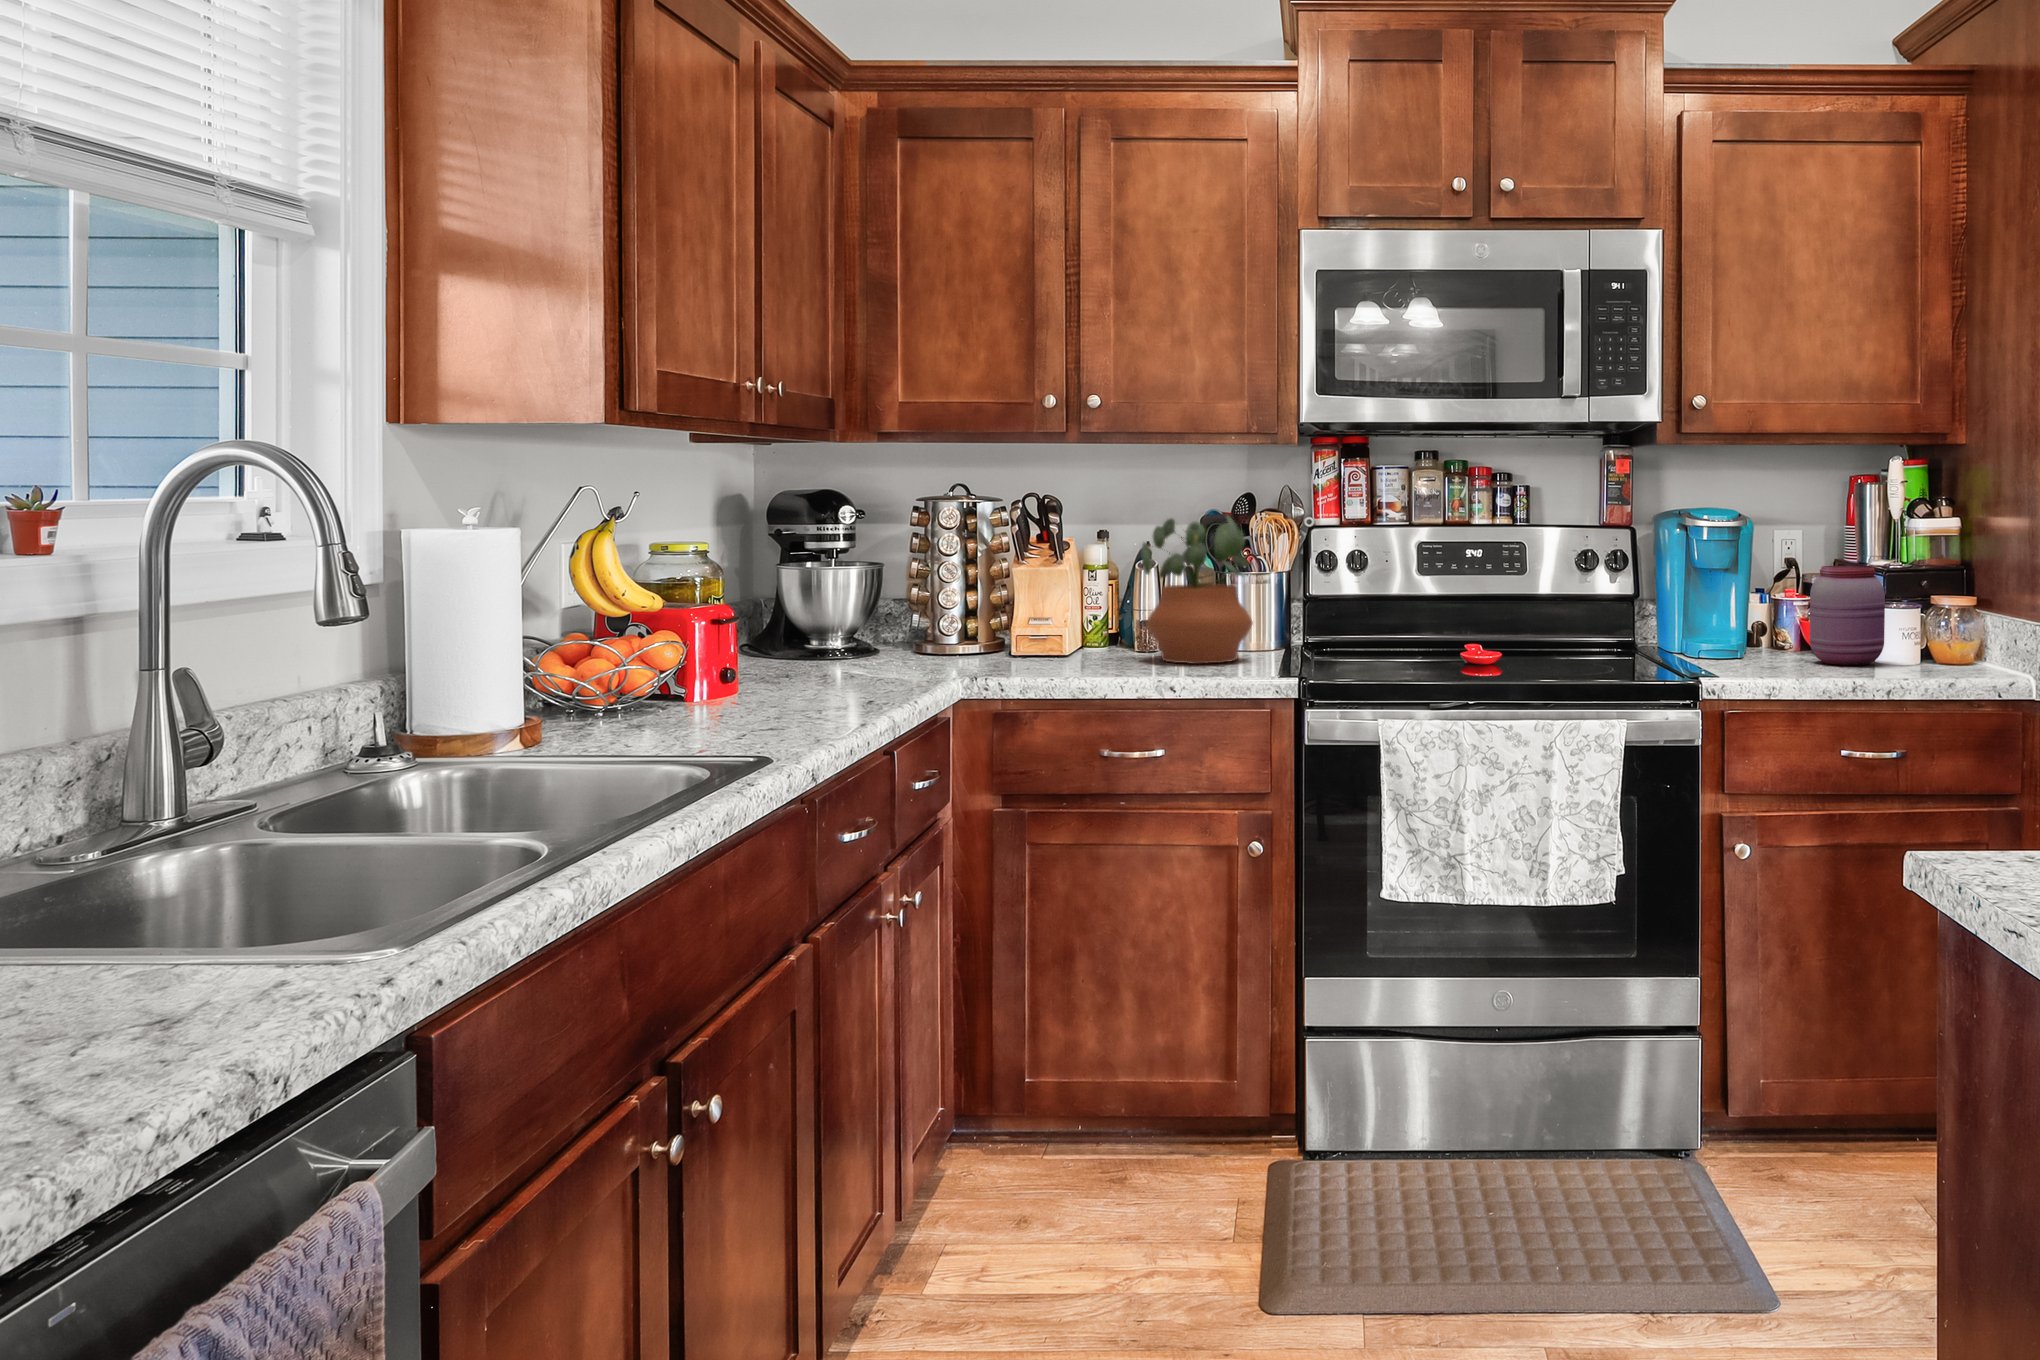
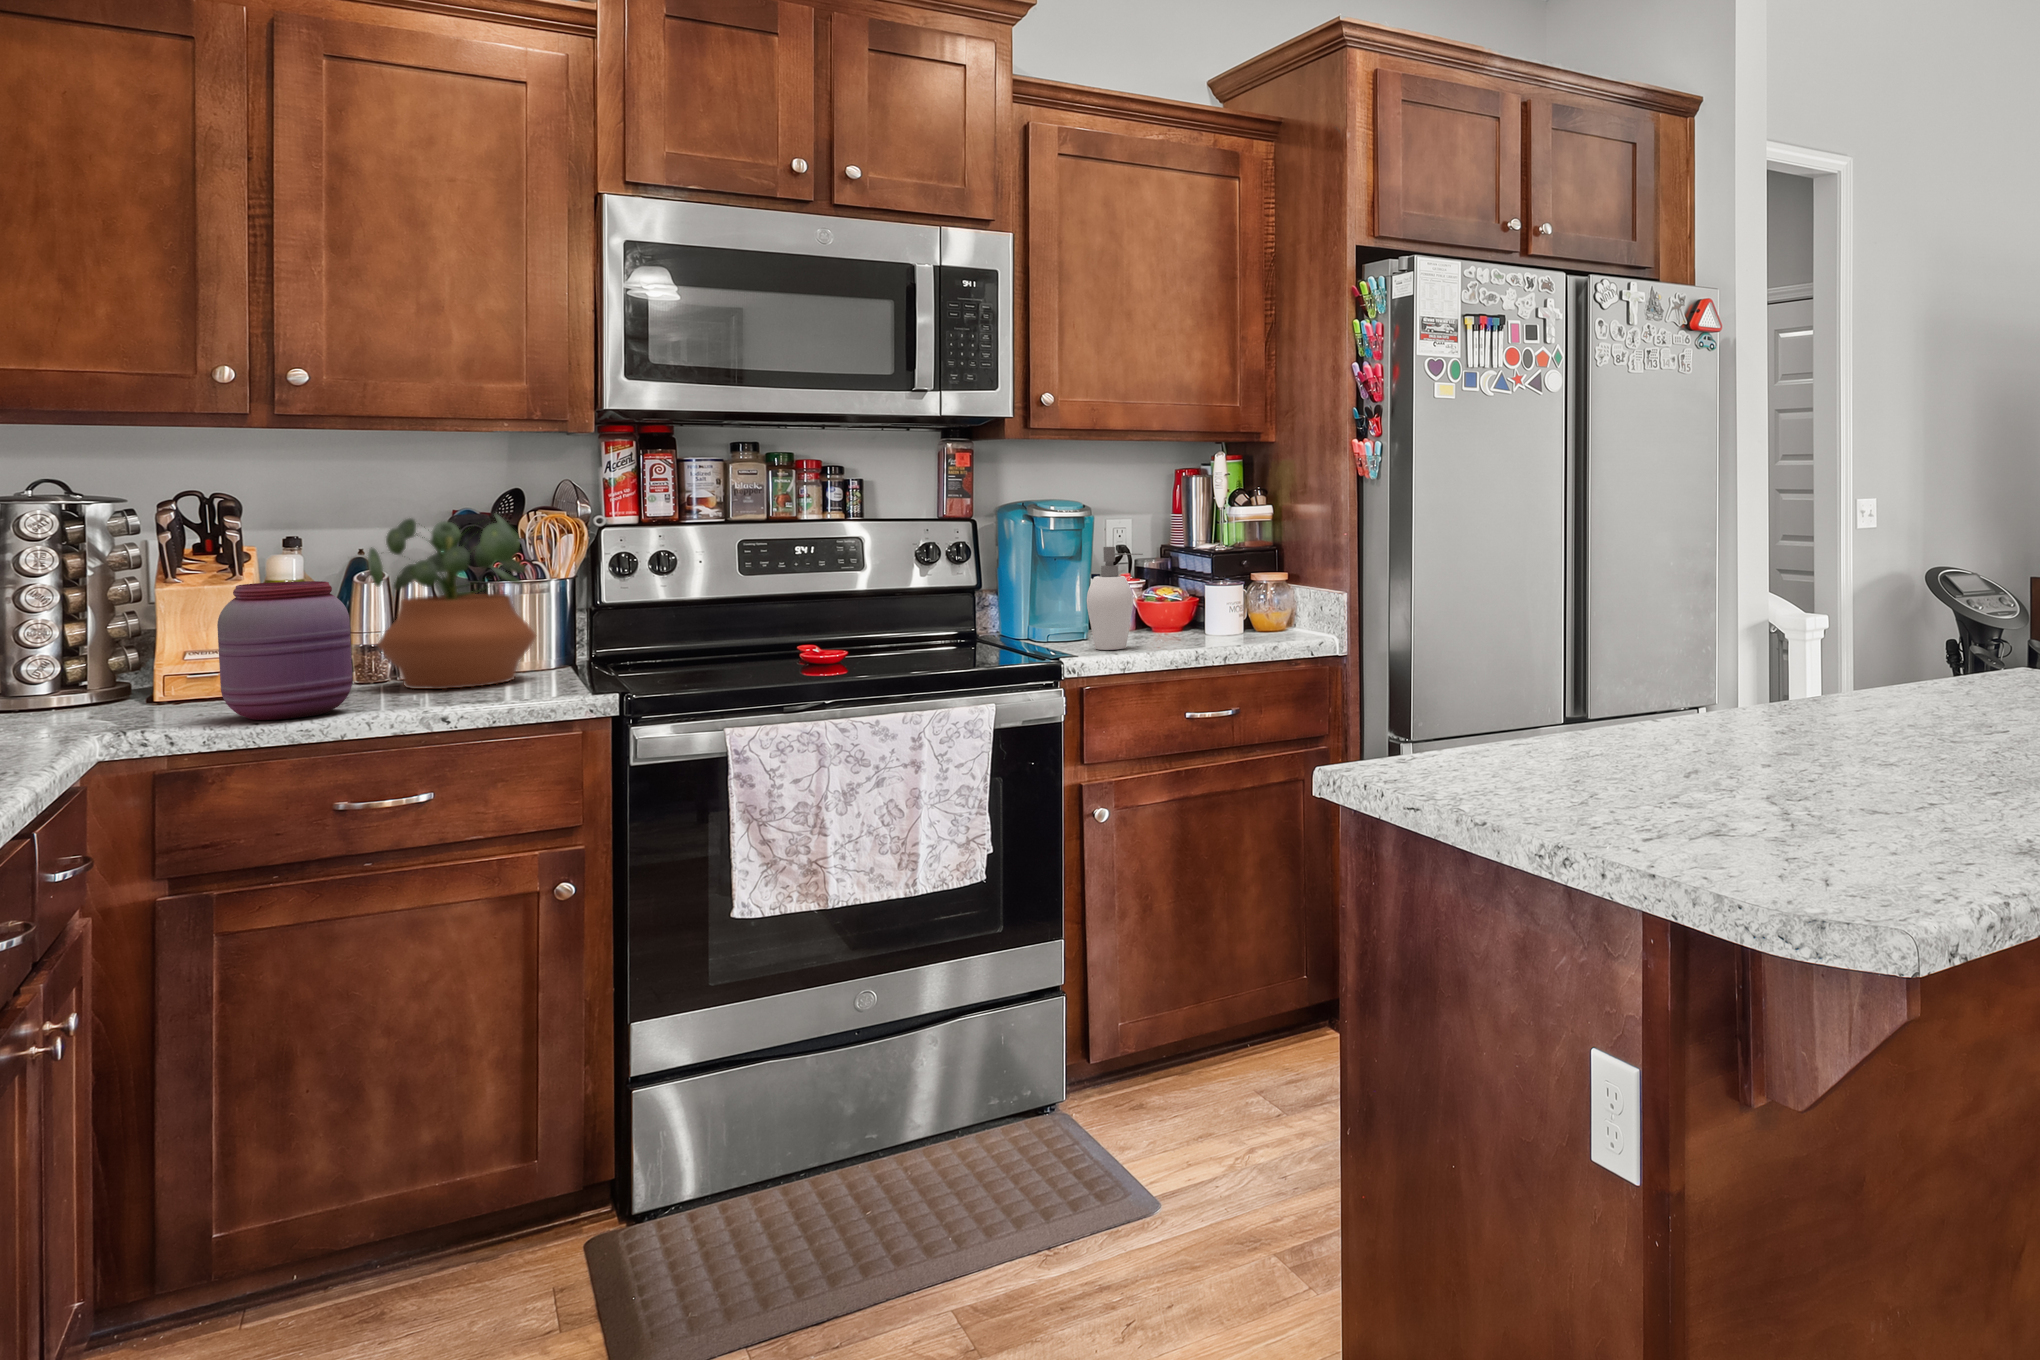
soap dispenser: none [1733,560,1795,672] -> present [1087,547,1143,650]
jar: present [1810,566,1885,665] -> present [217,581,352,720]

